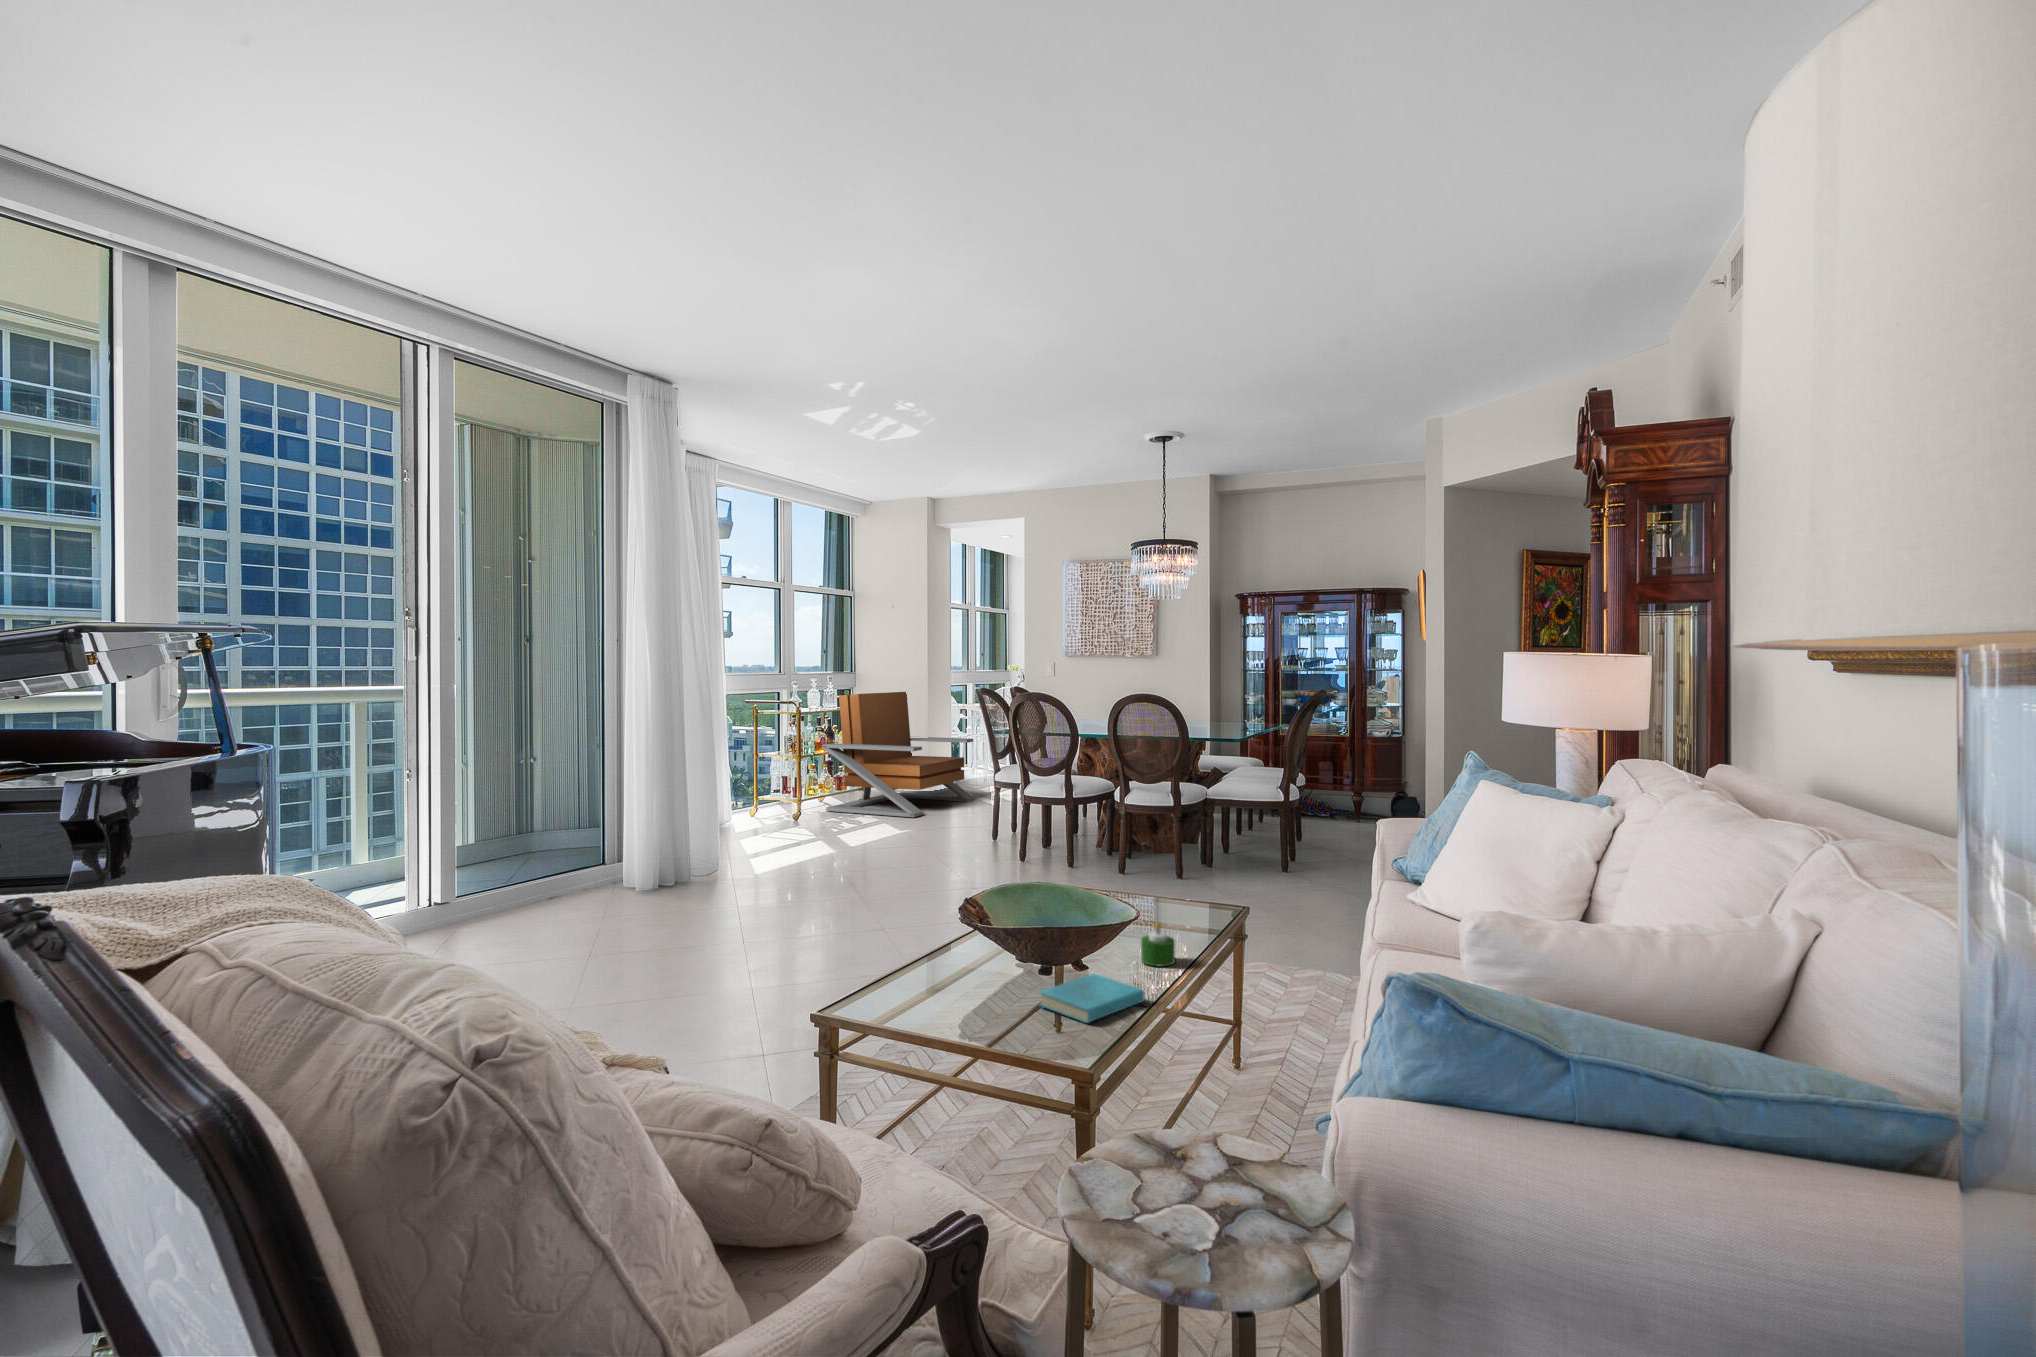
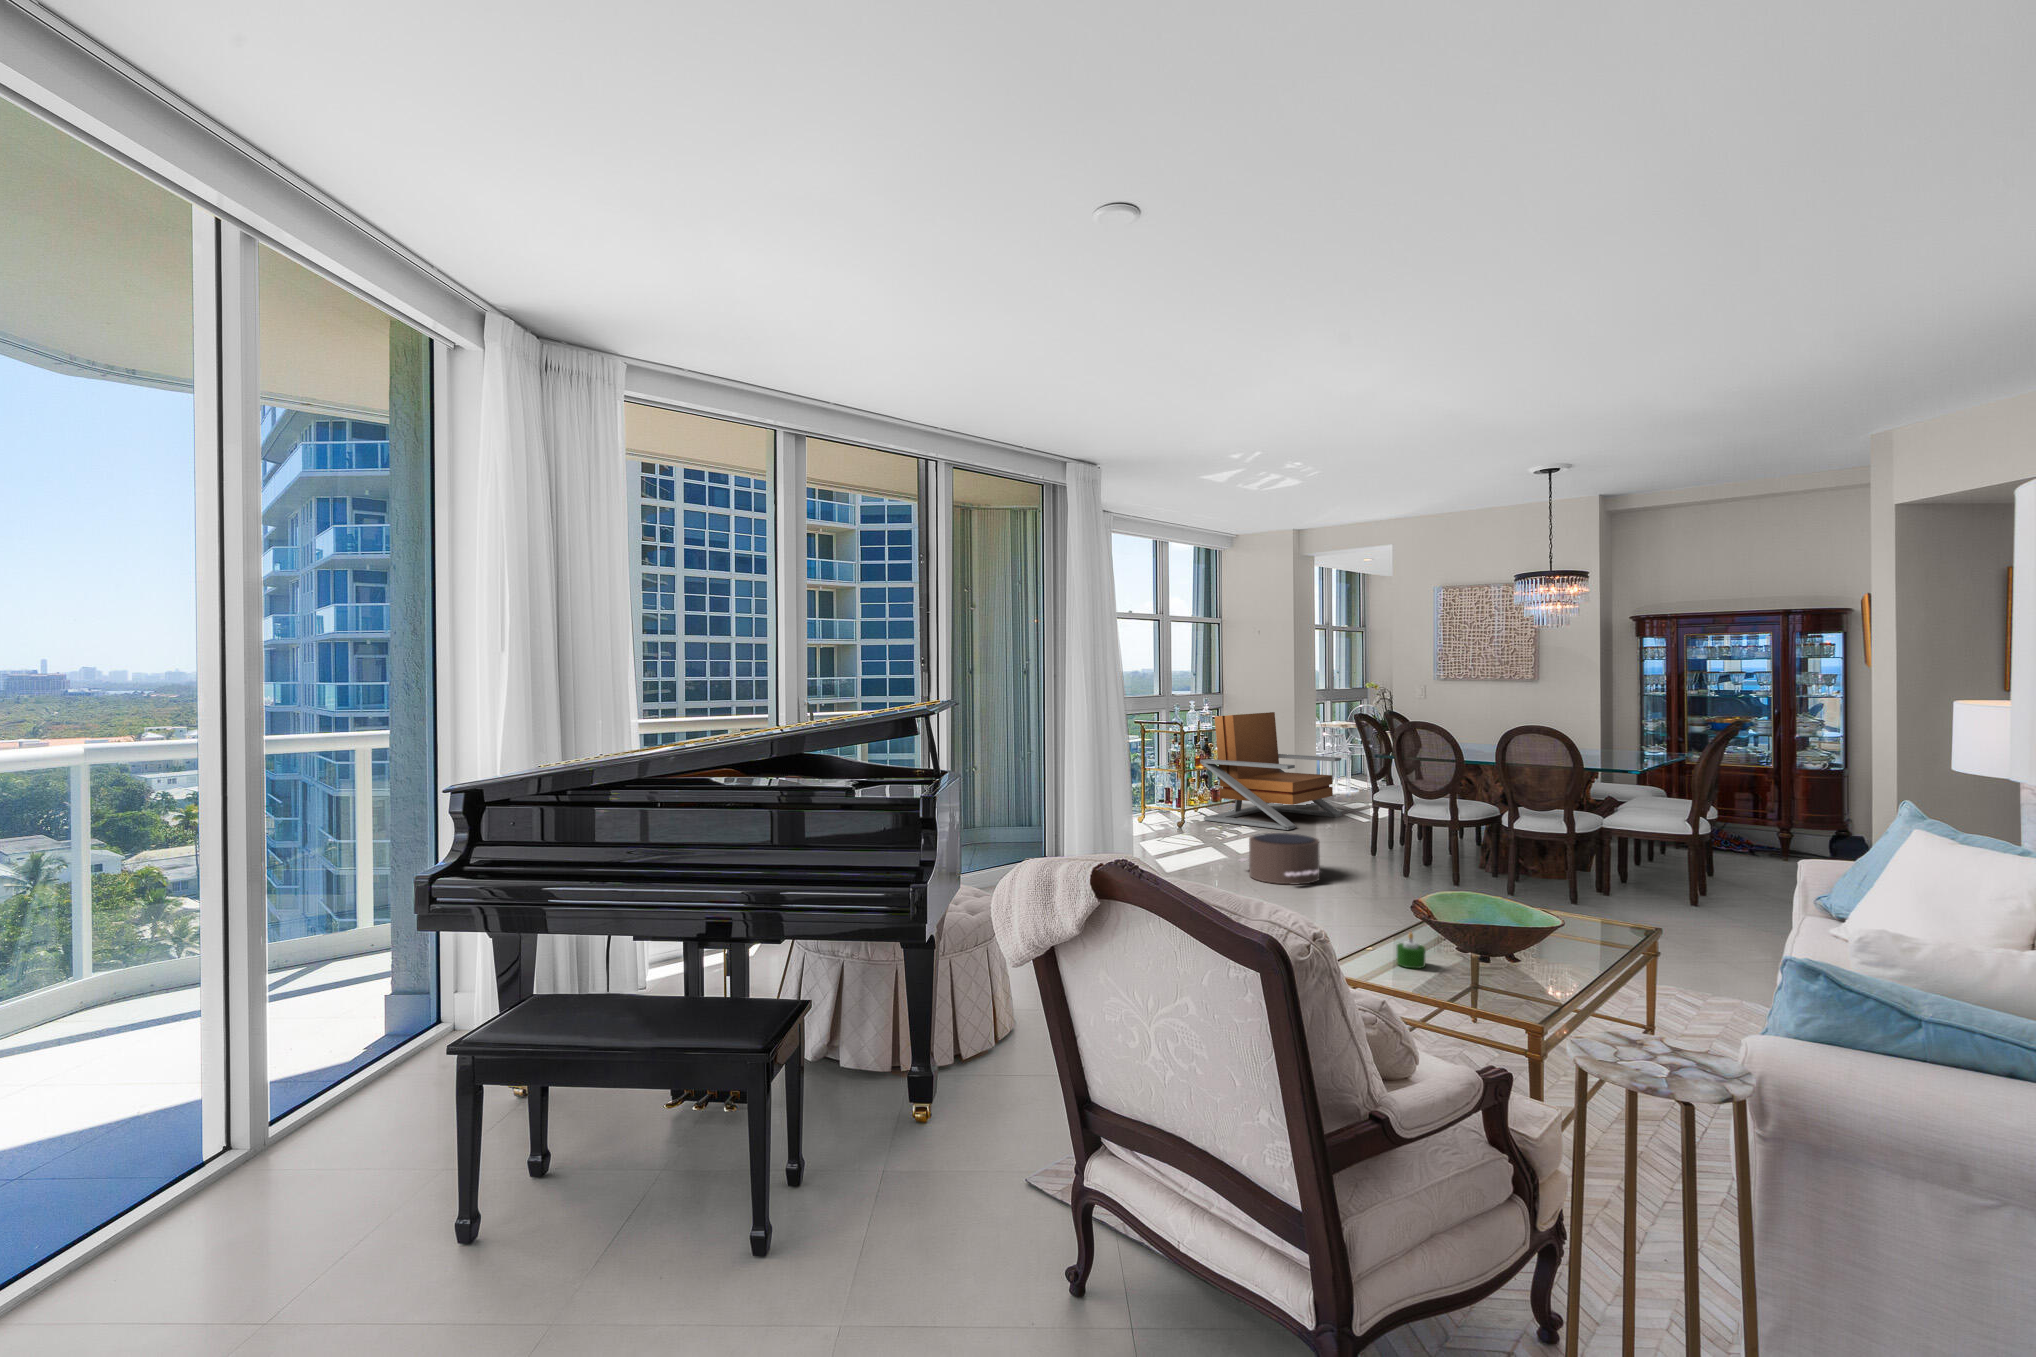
pouf: none [843,821,933,878] -> present [1239,833,1320,884]
candle: present [1141,922,1175,966] -> present [1397,933,1425,968]
book: present [1039,974,1144,1023] -> none [1475,969,1568,1004]

